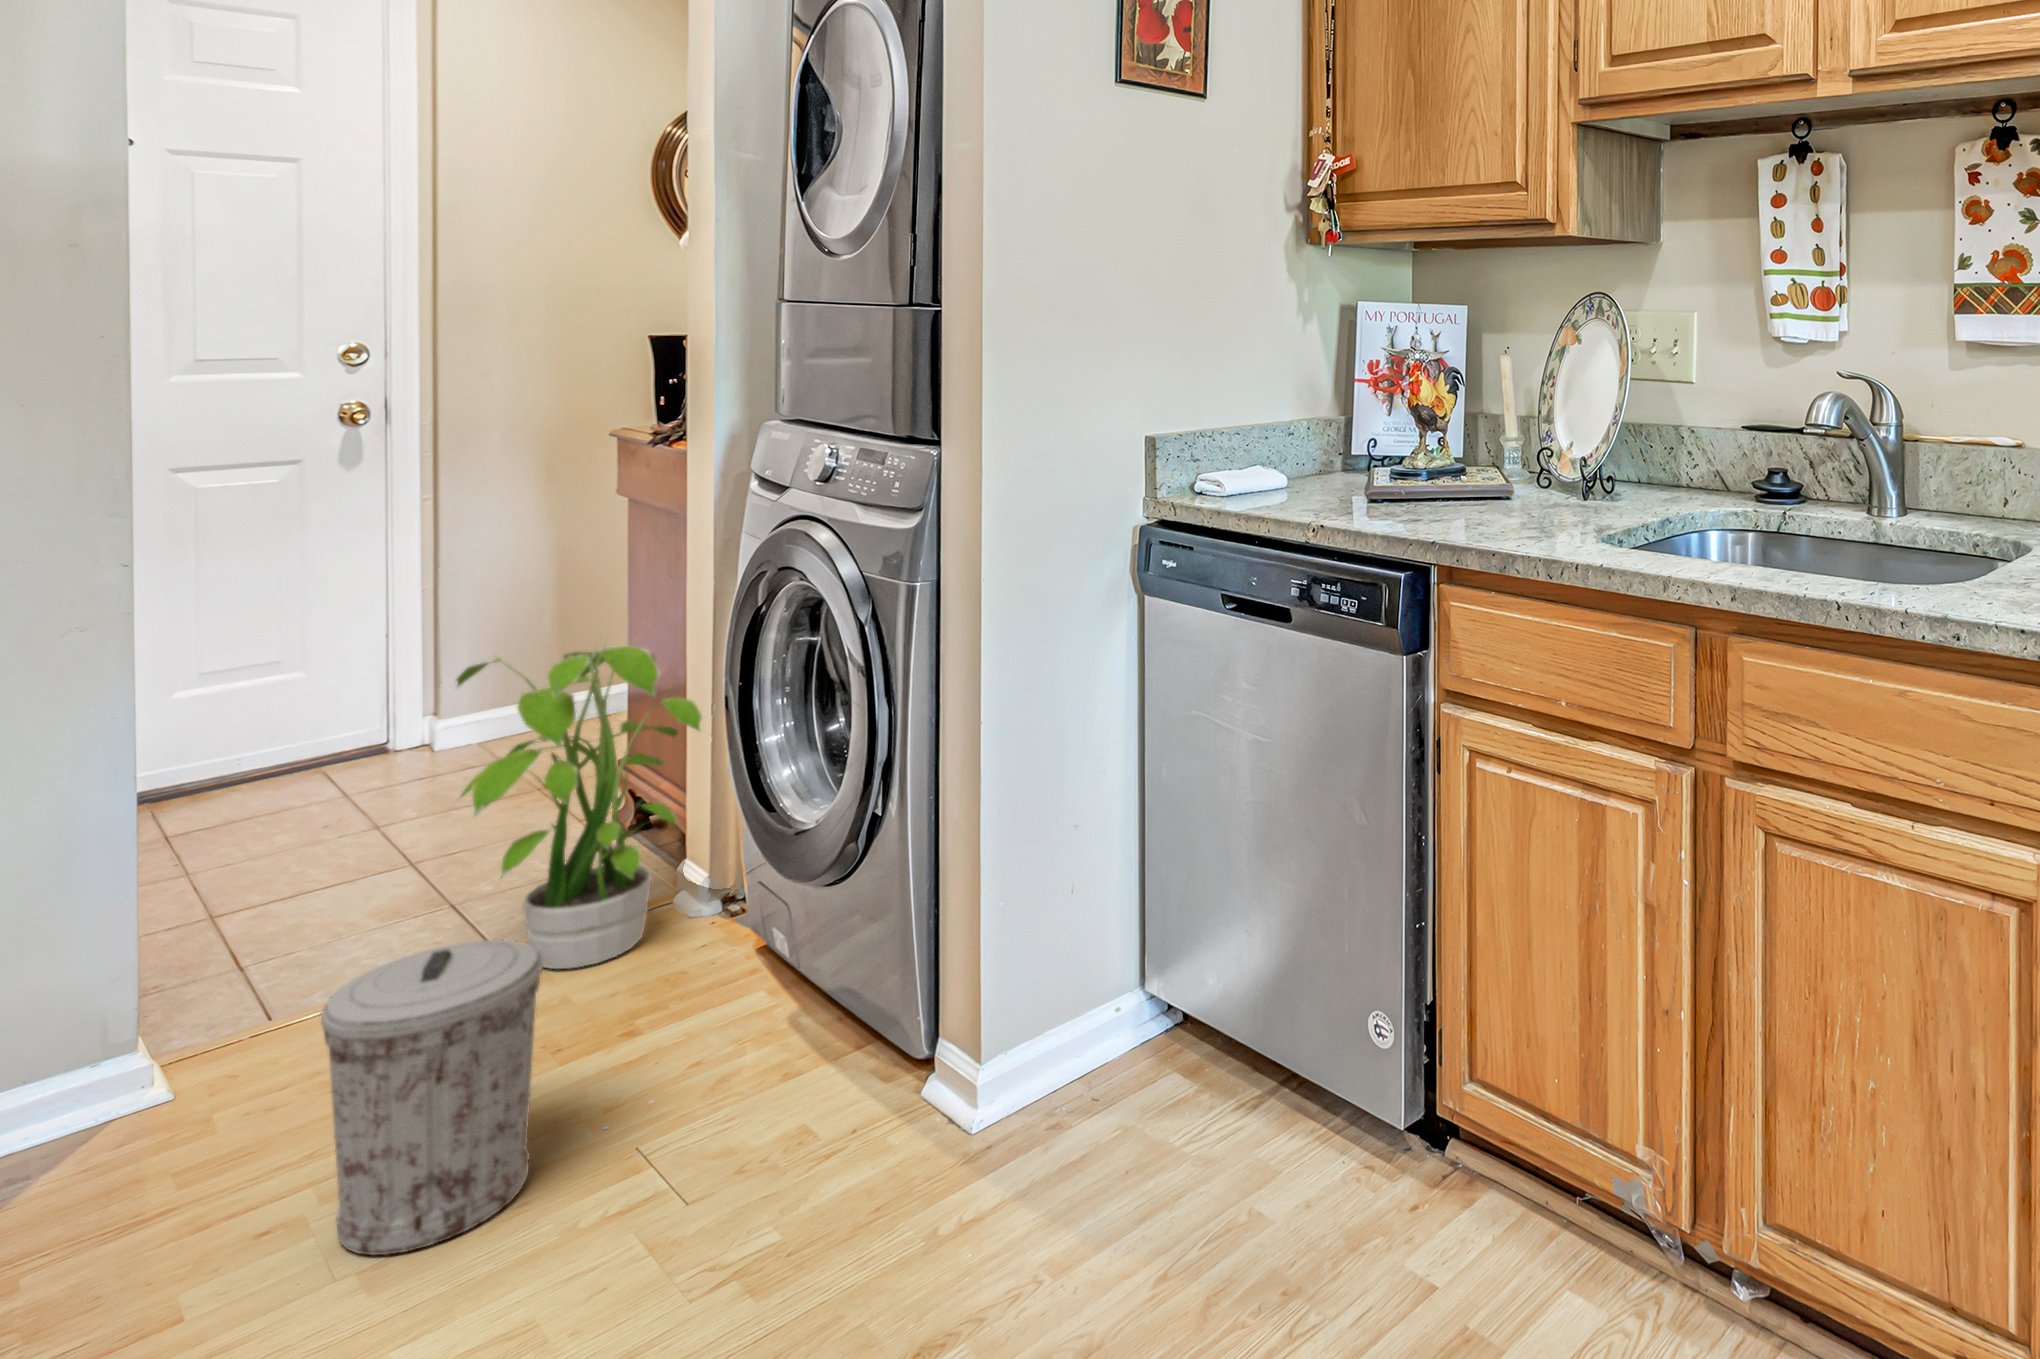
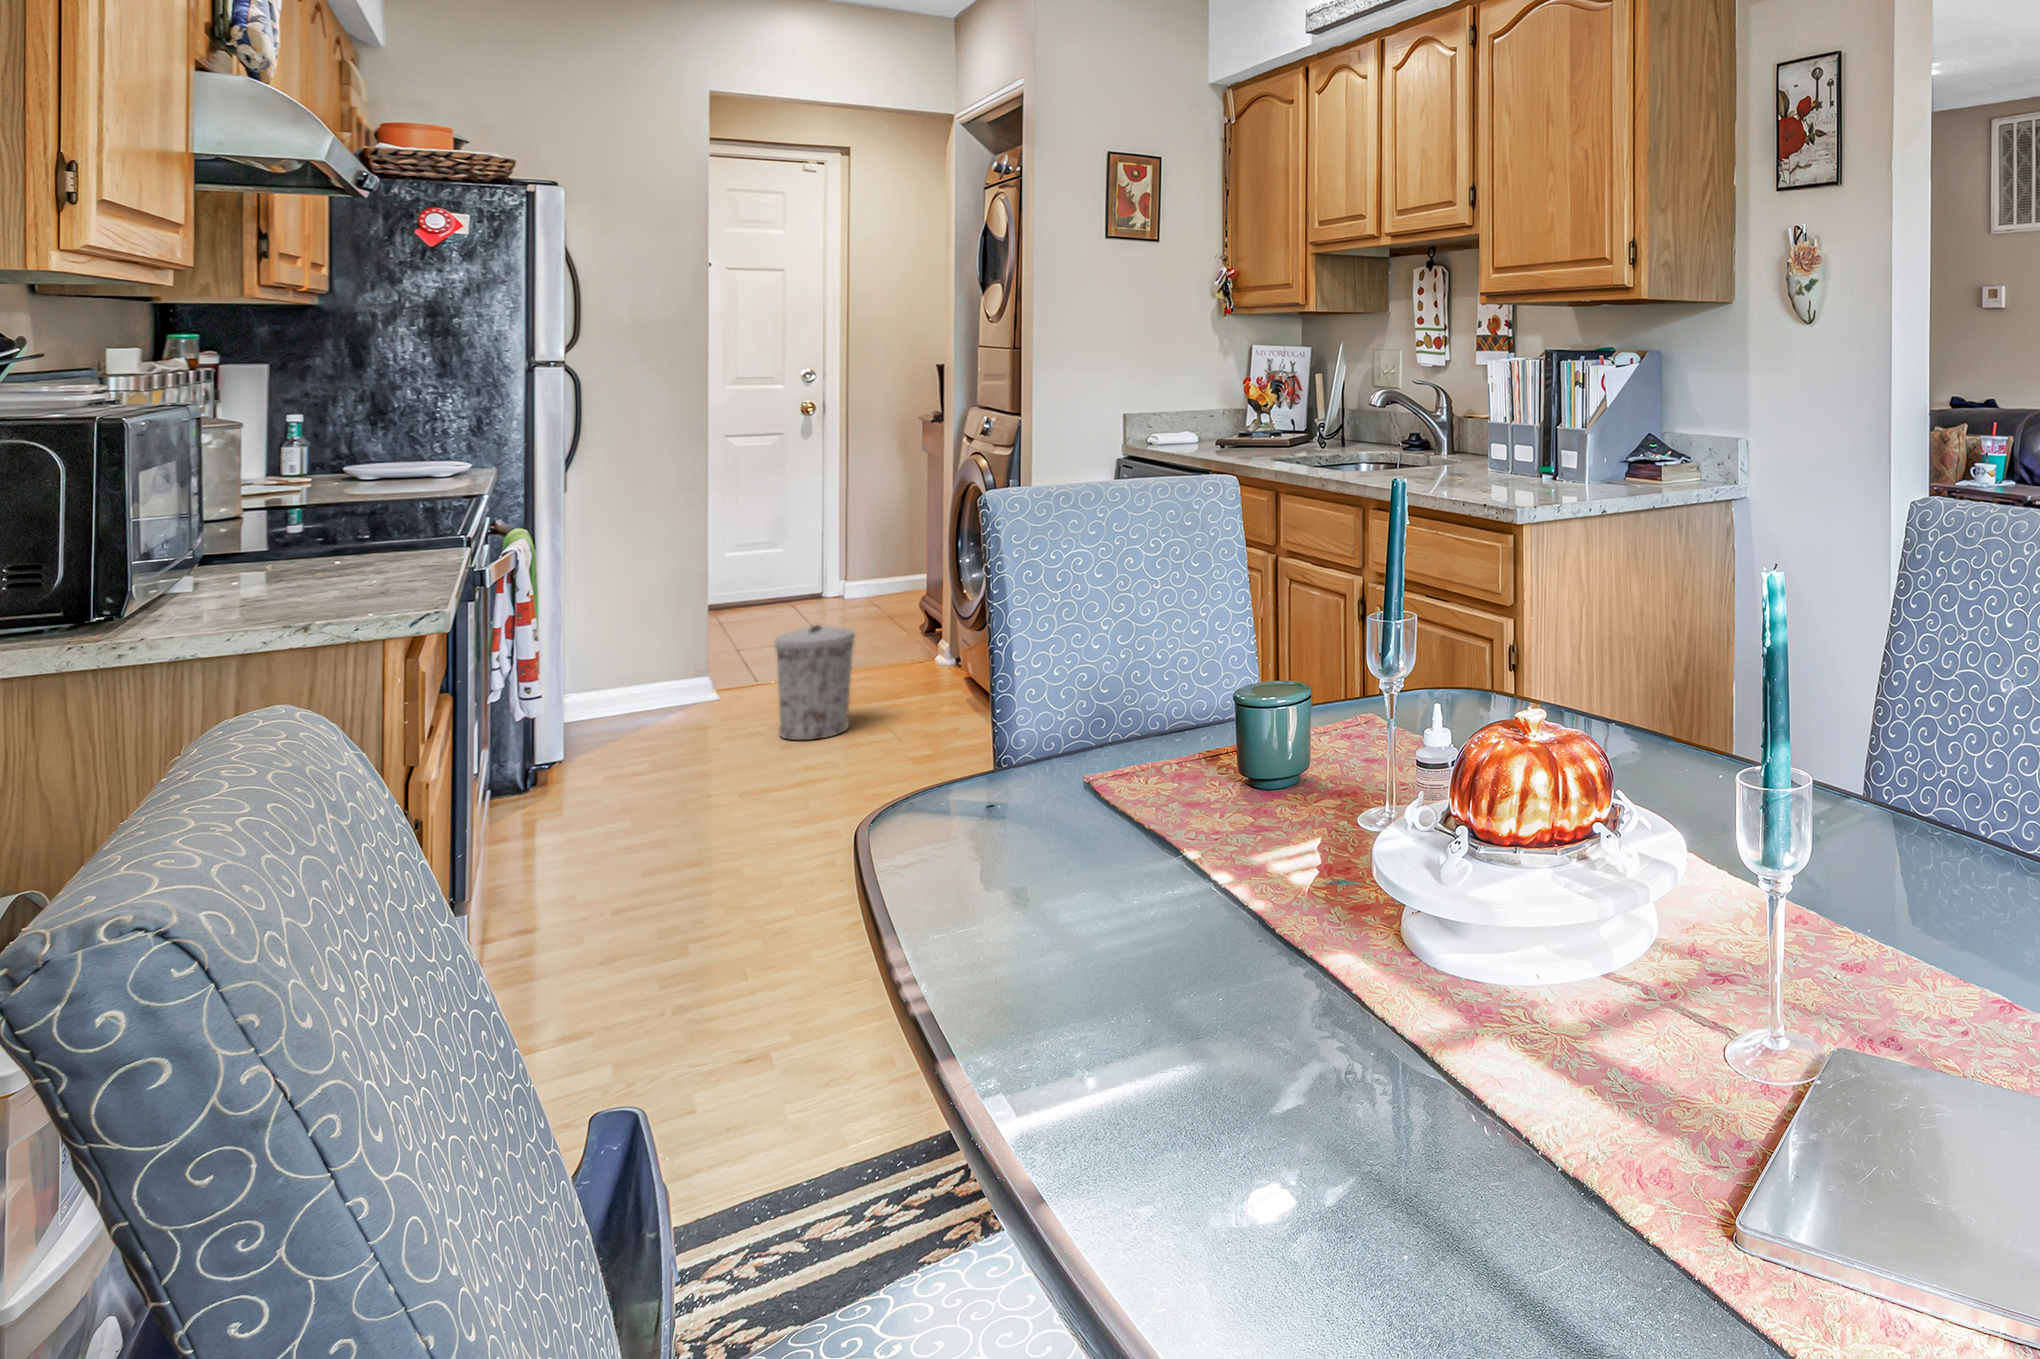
potted plant: present [455,632,702,969] -> none [835,514,943,678]

